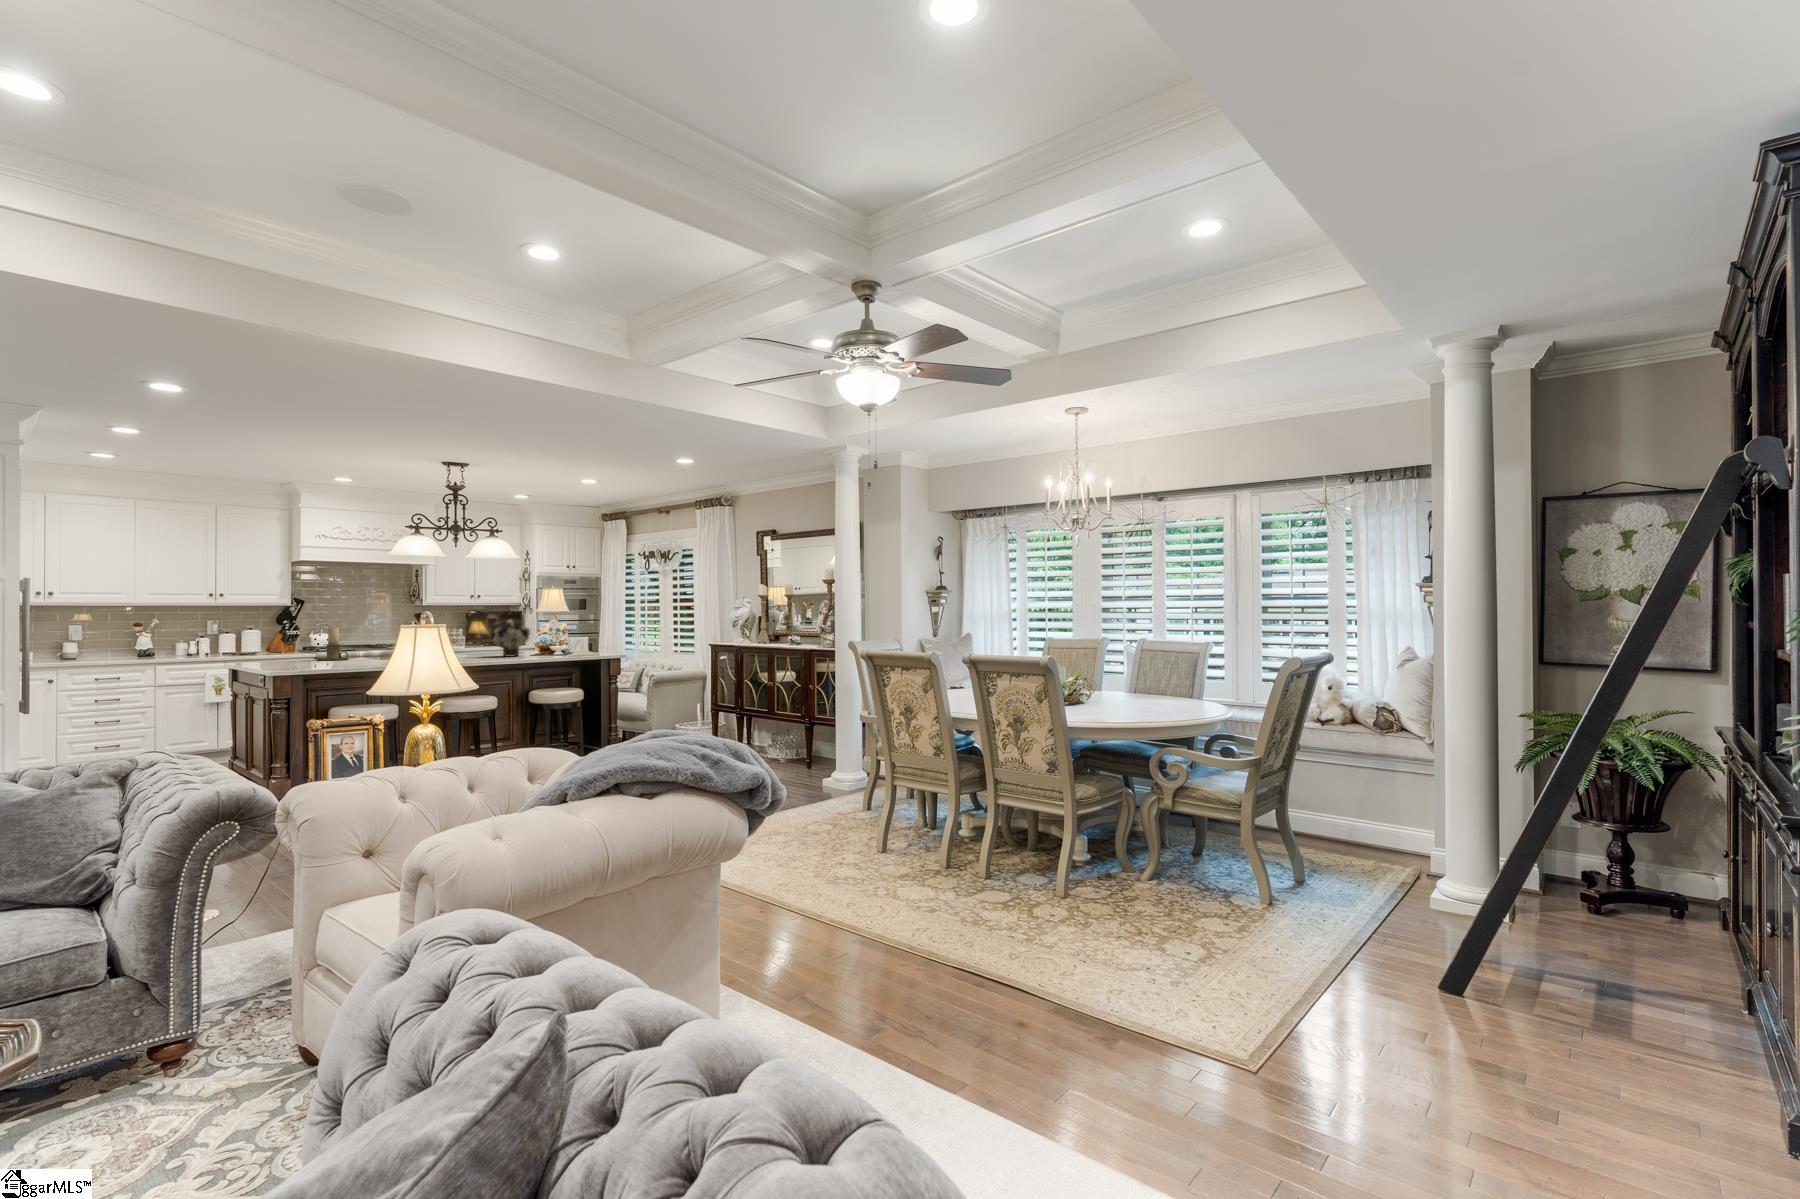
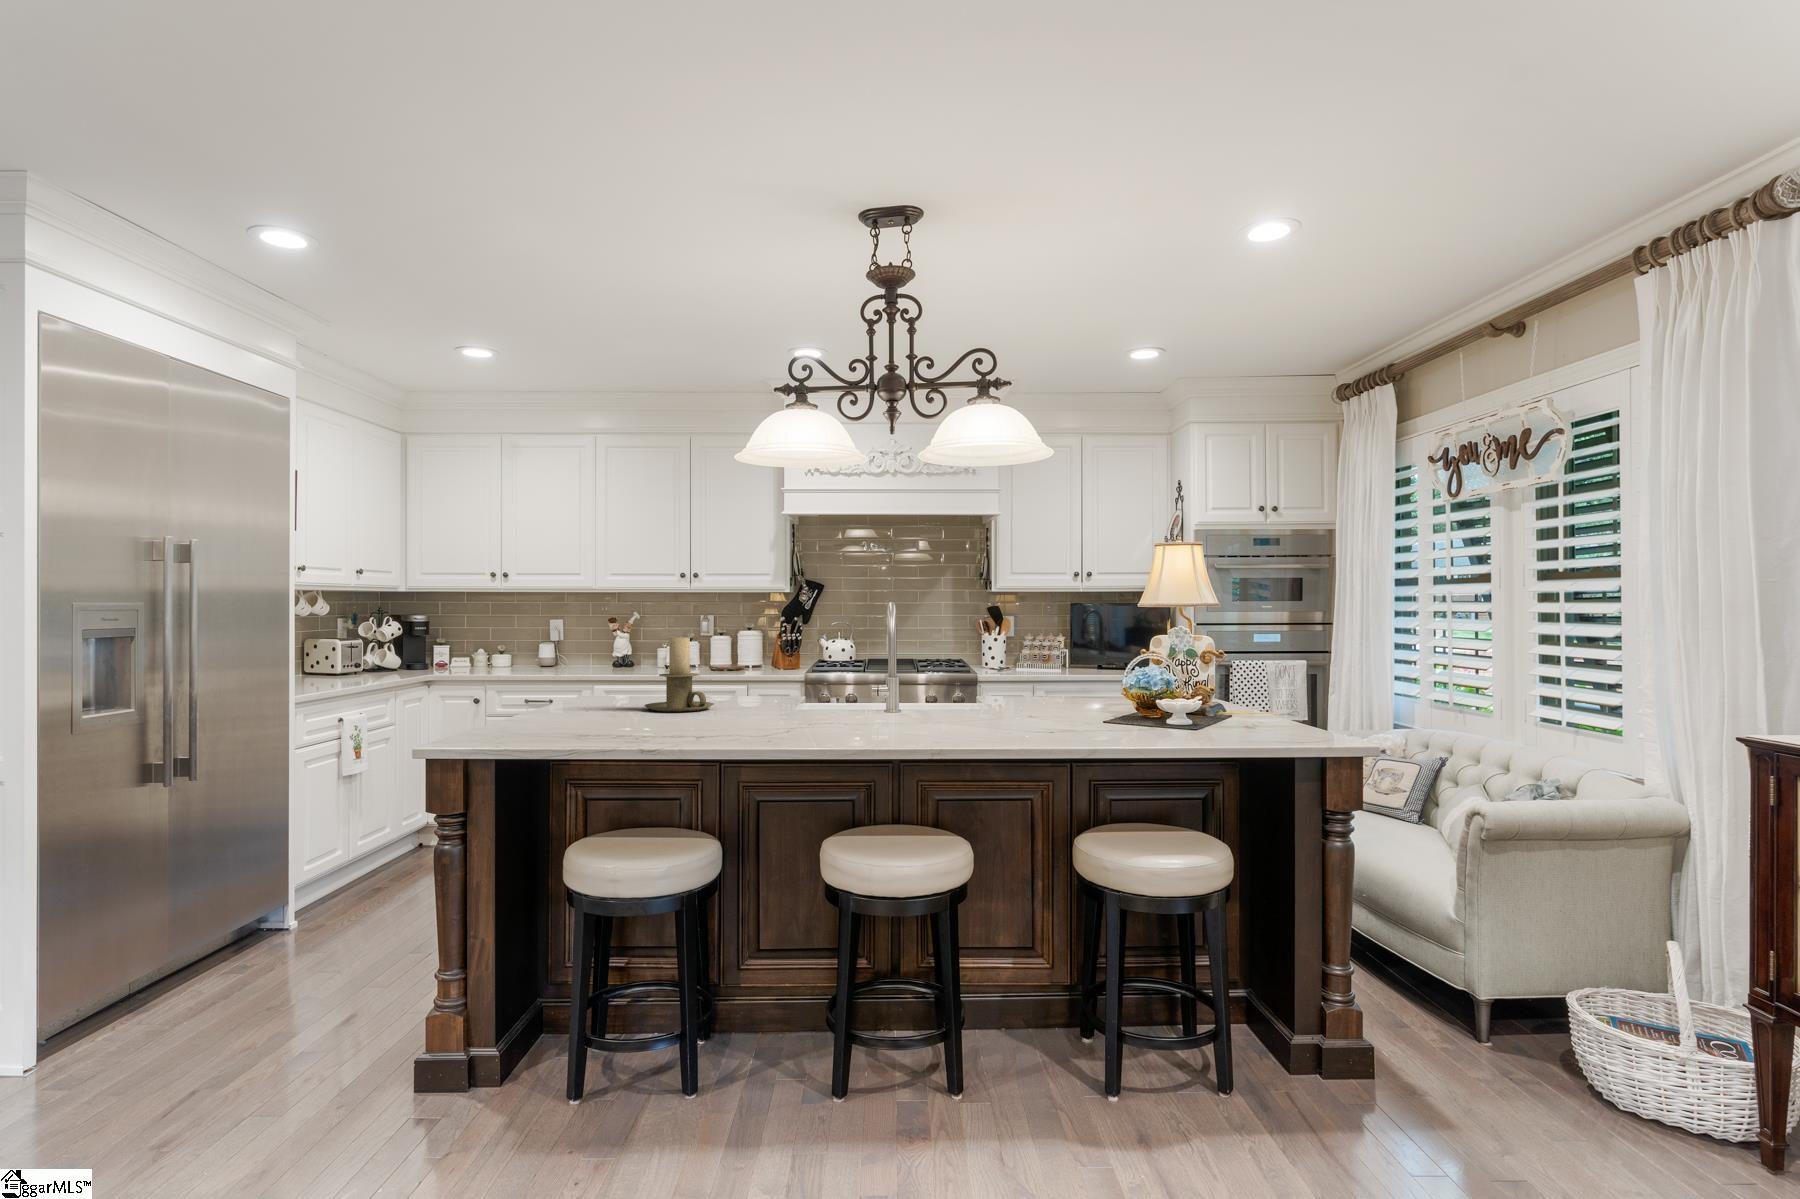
flower arrangement: present [492,620,530,657] -> none [983,624,1077,731]

